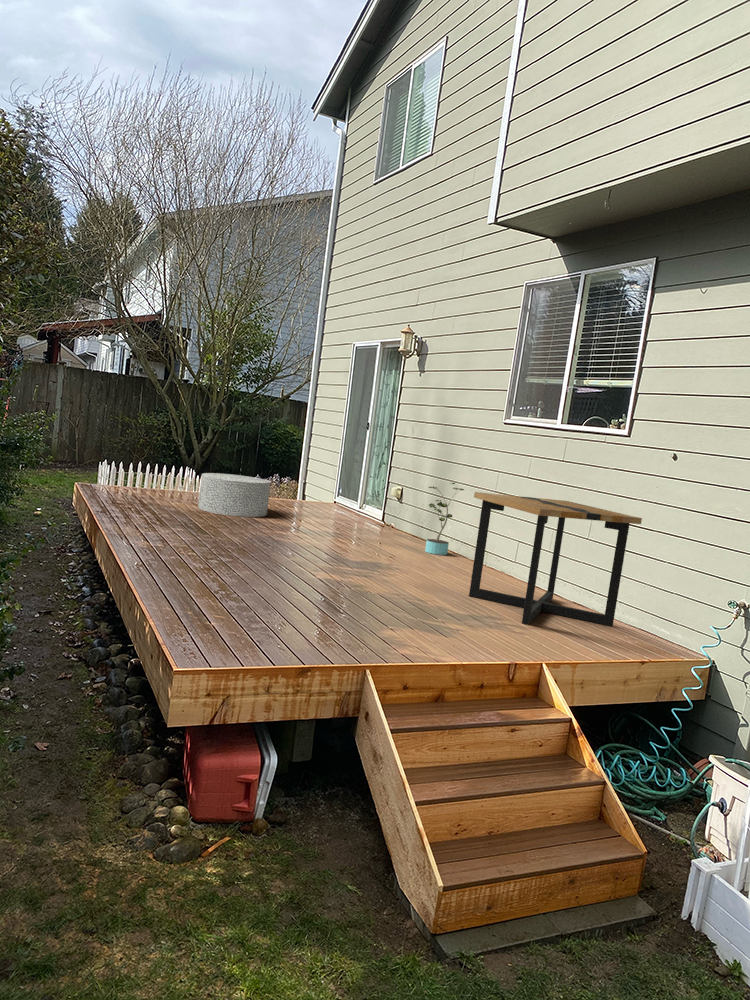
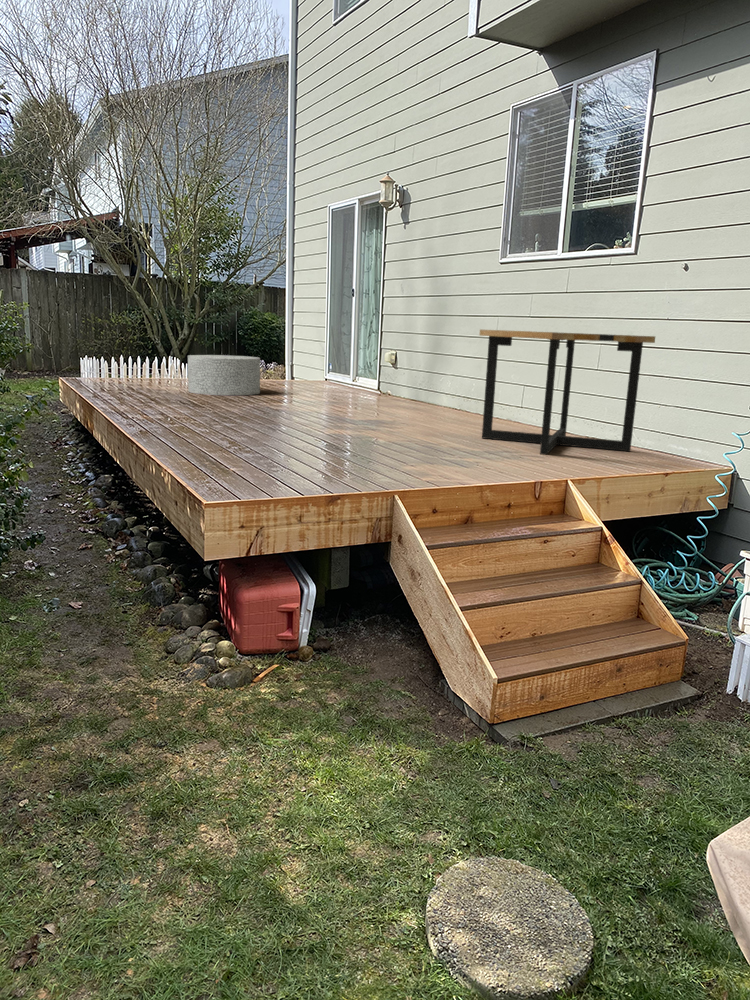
potted plant: present [425,483,464,555] -> none [425,335,464,412]

